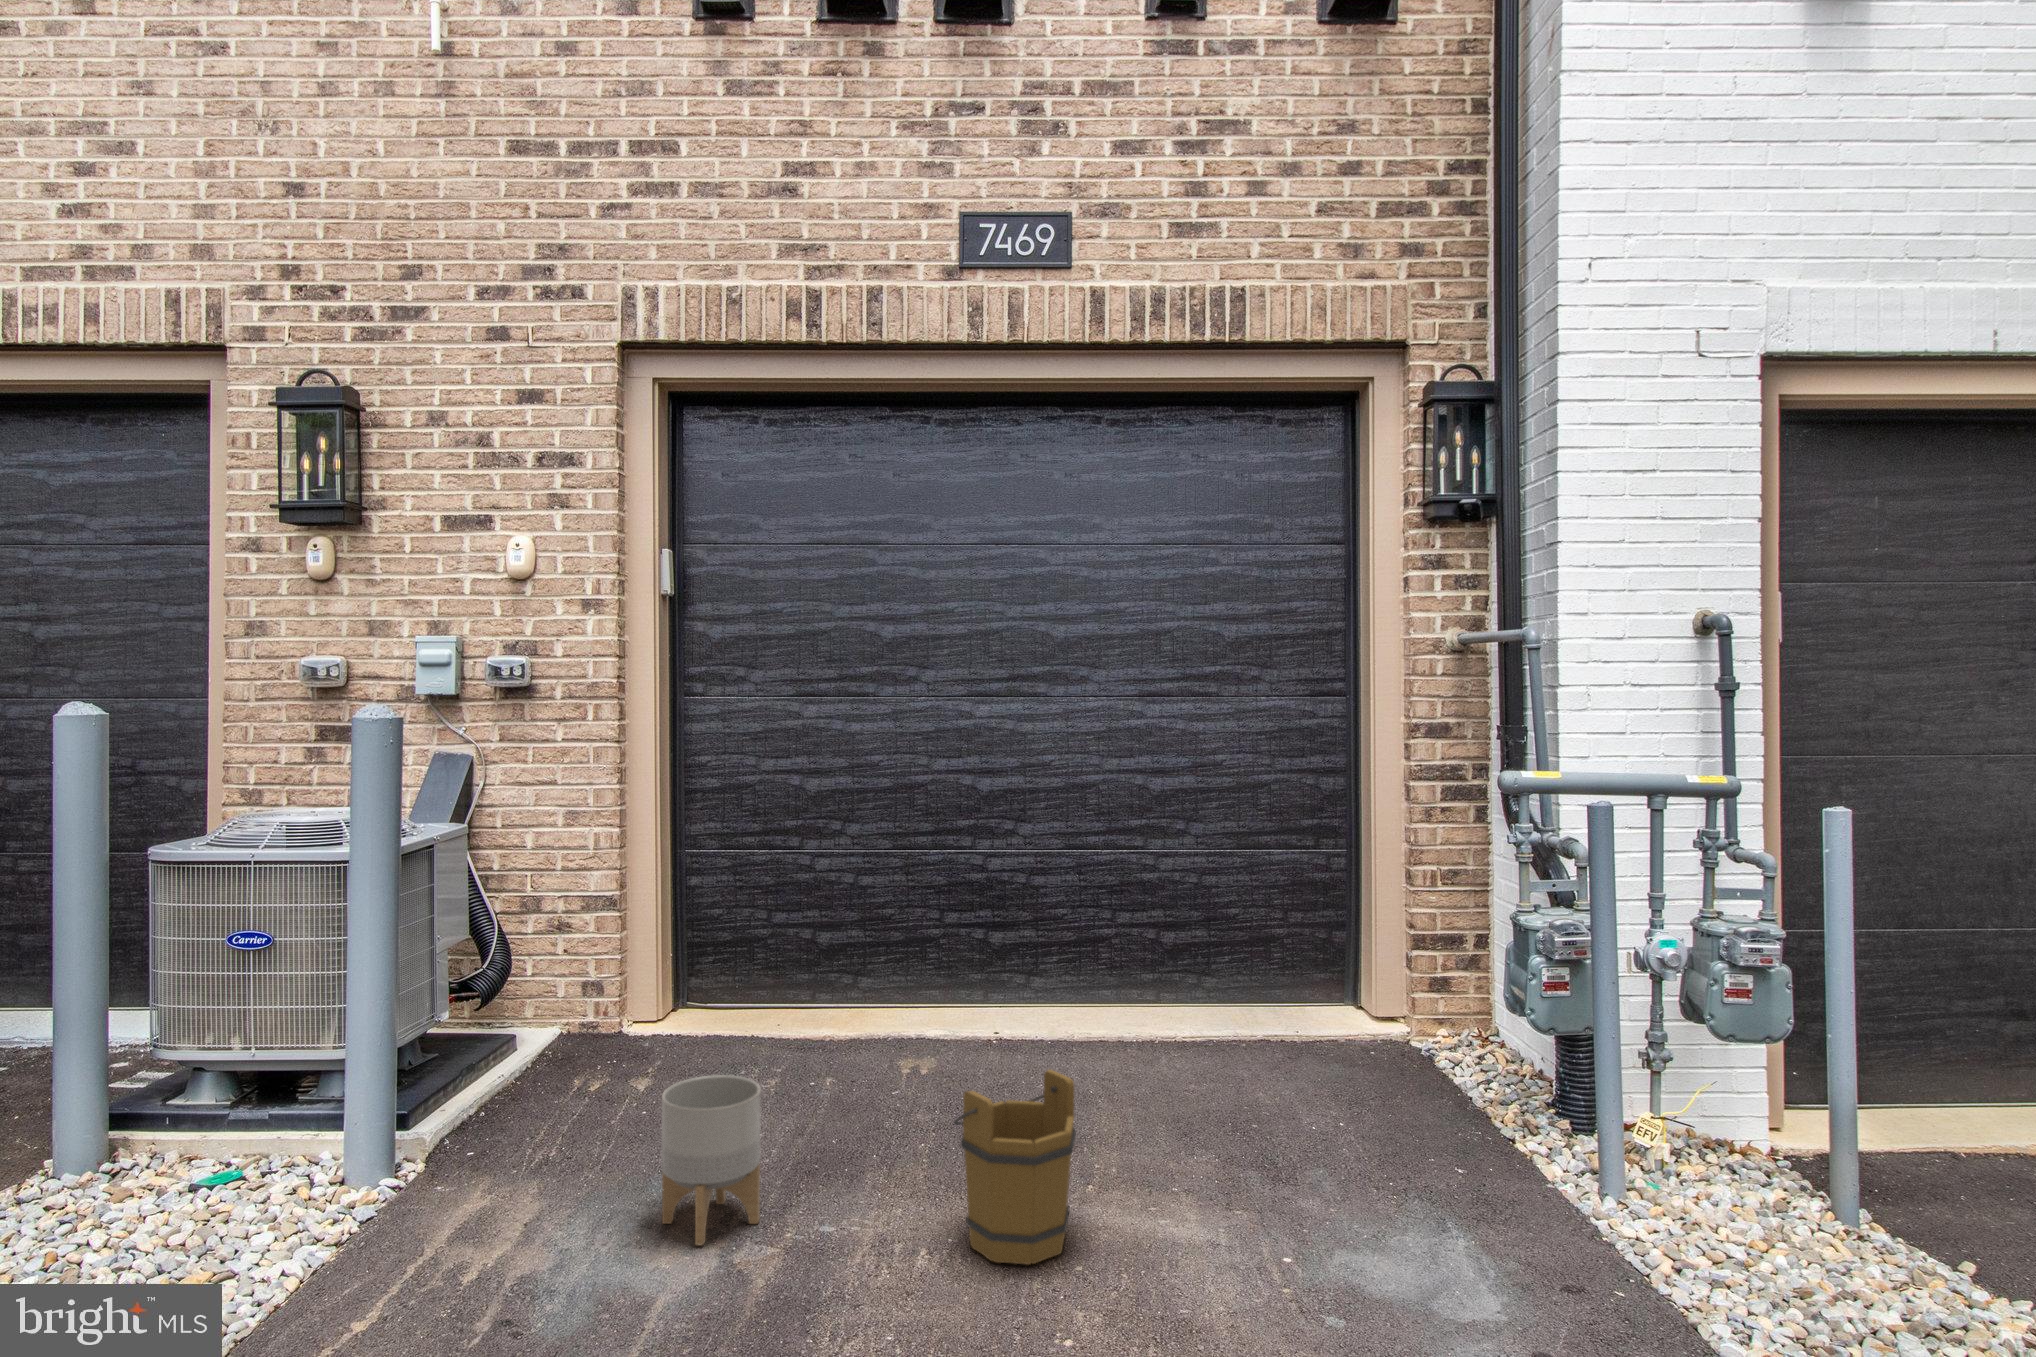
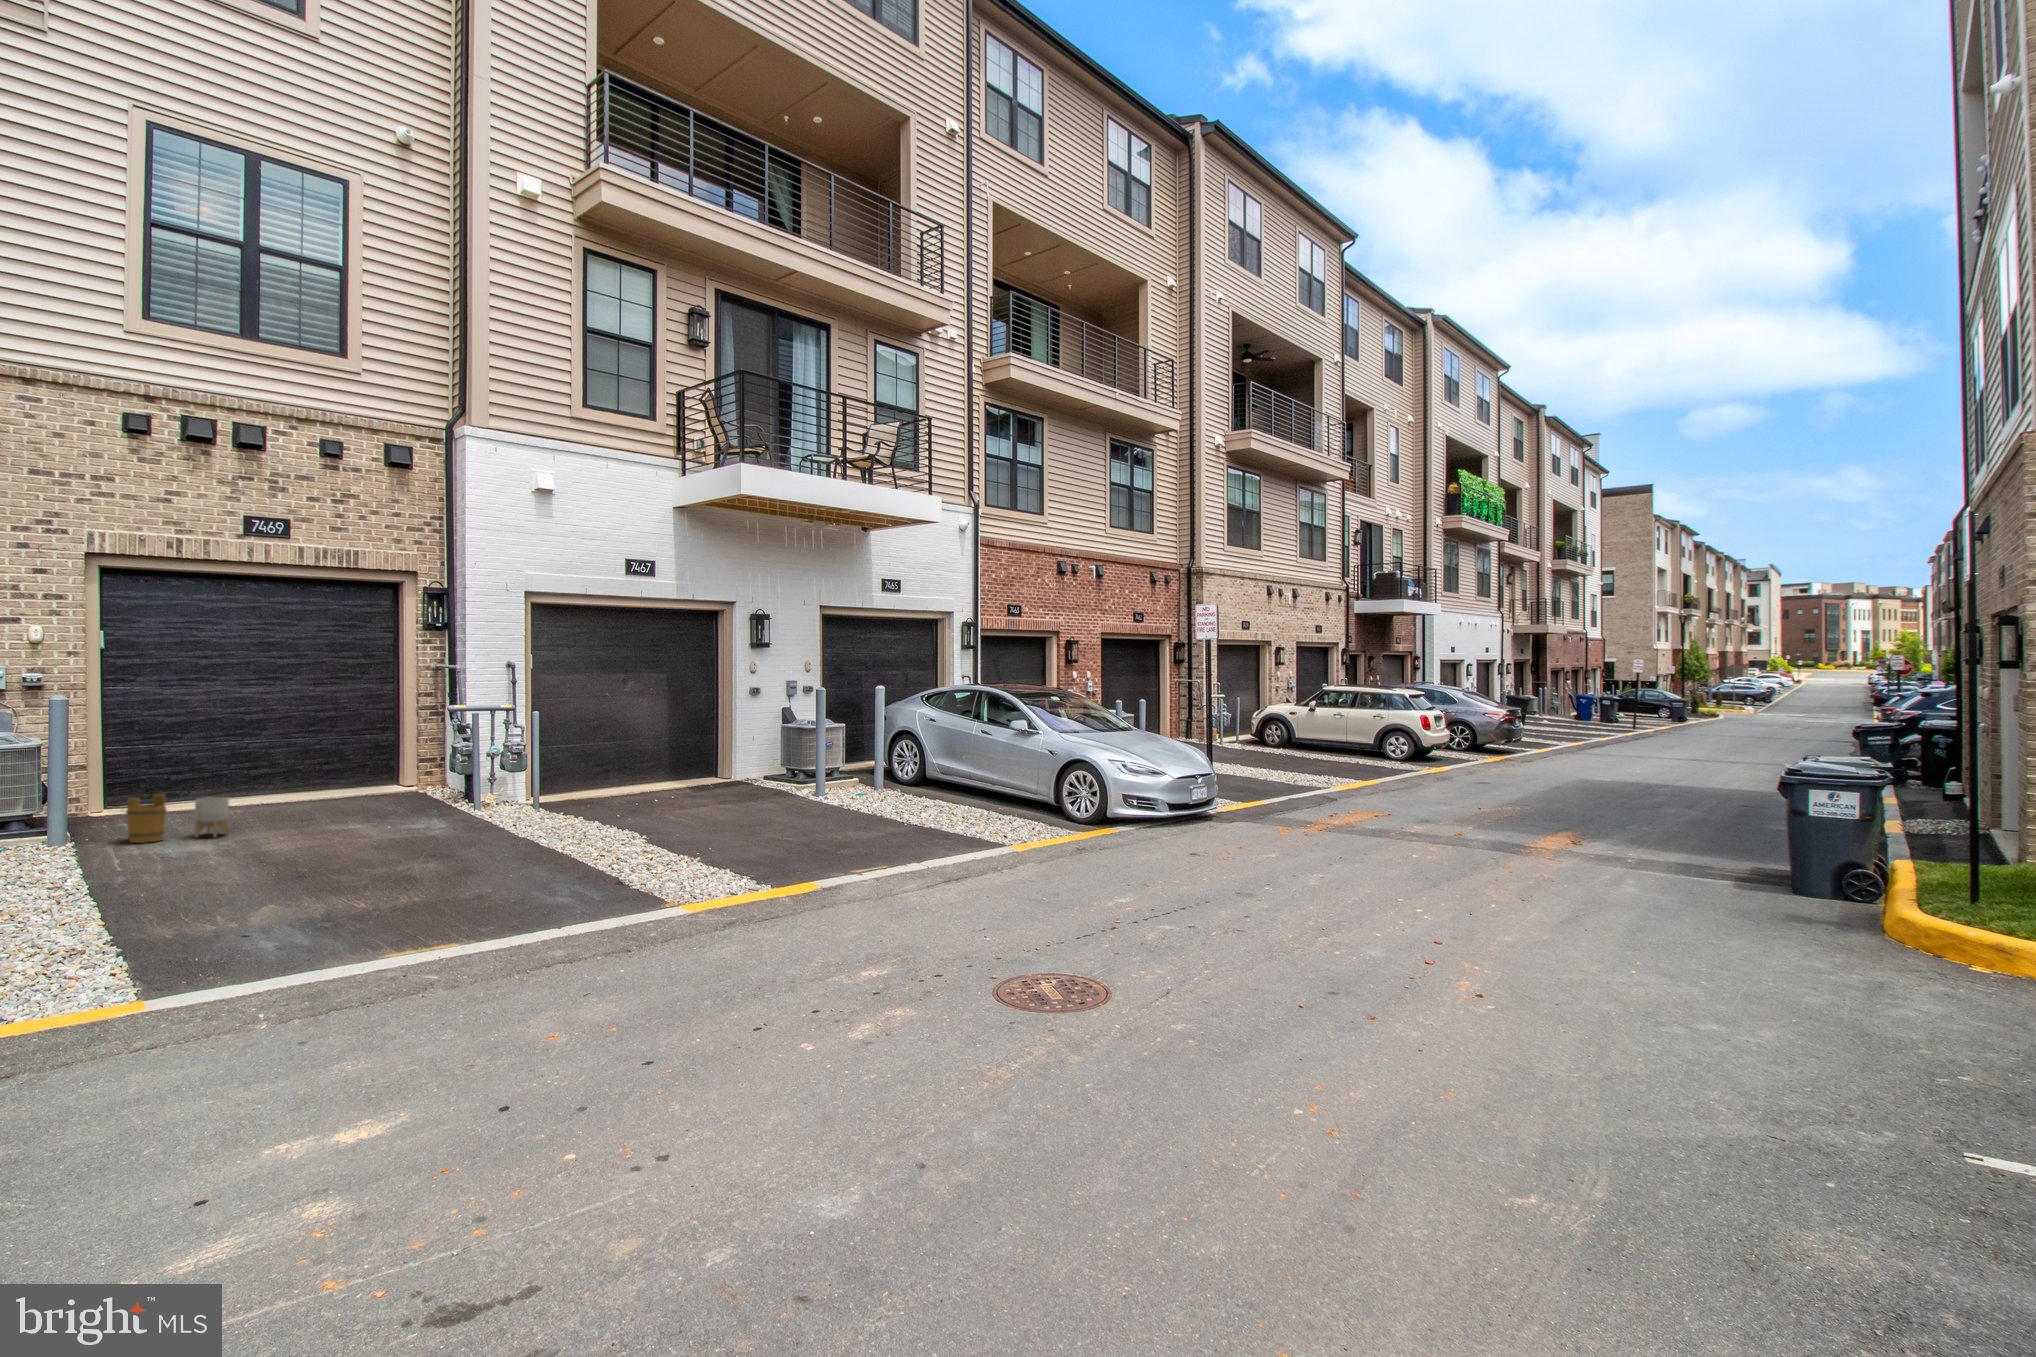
bucket: present [954,1070,1076,1265] -> present [126,794,167,843]

